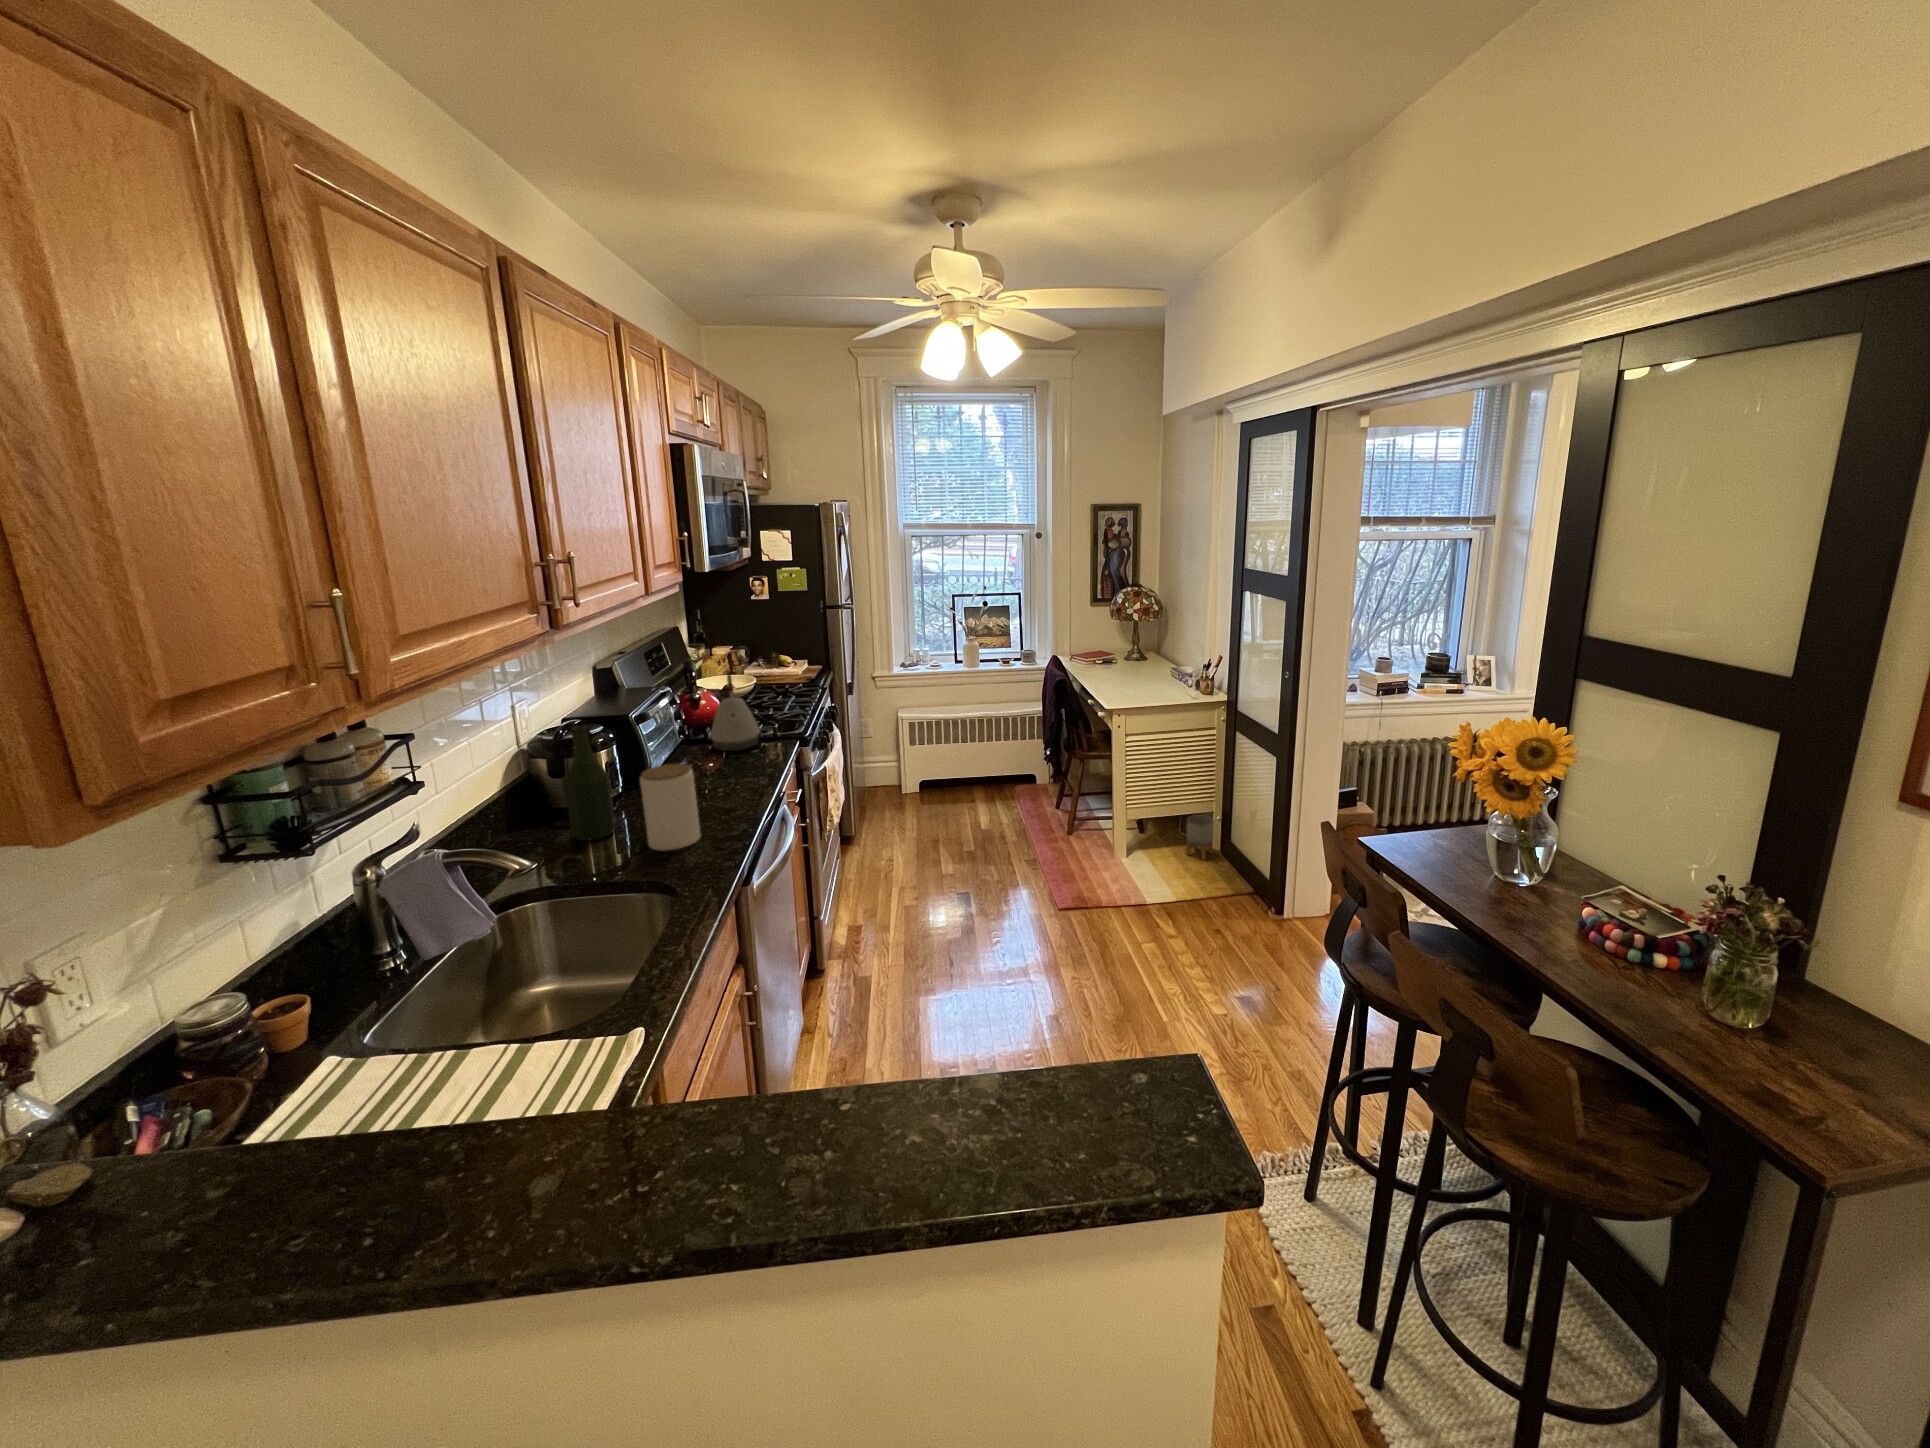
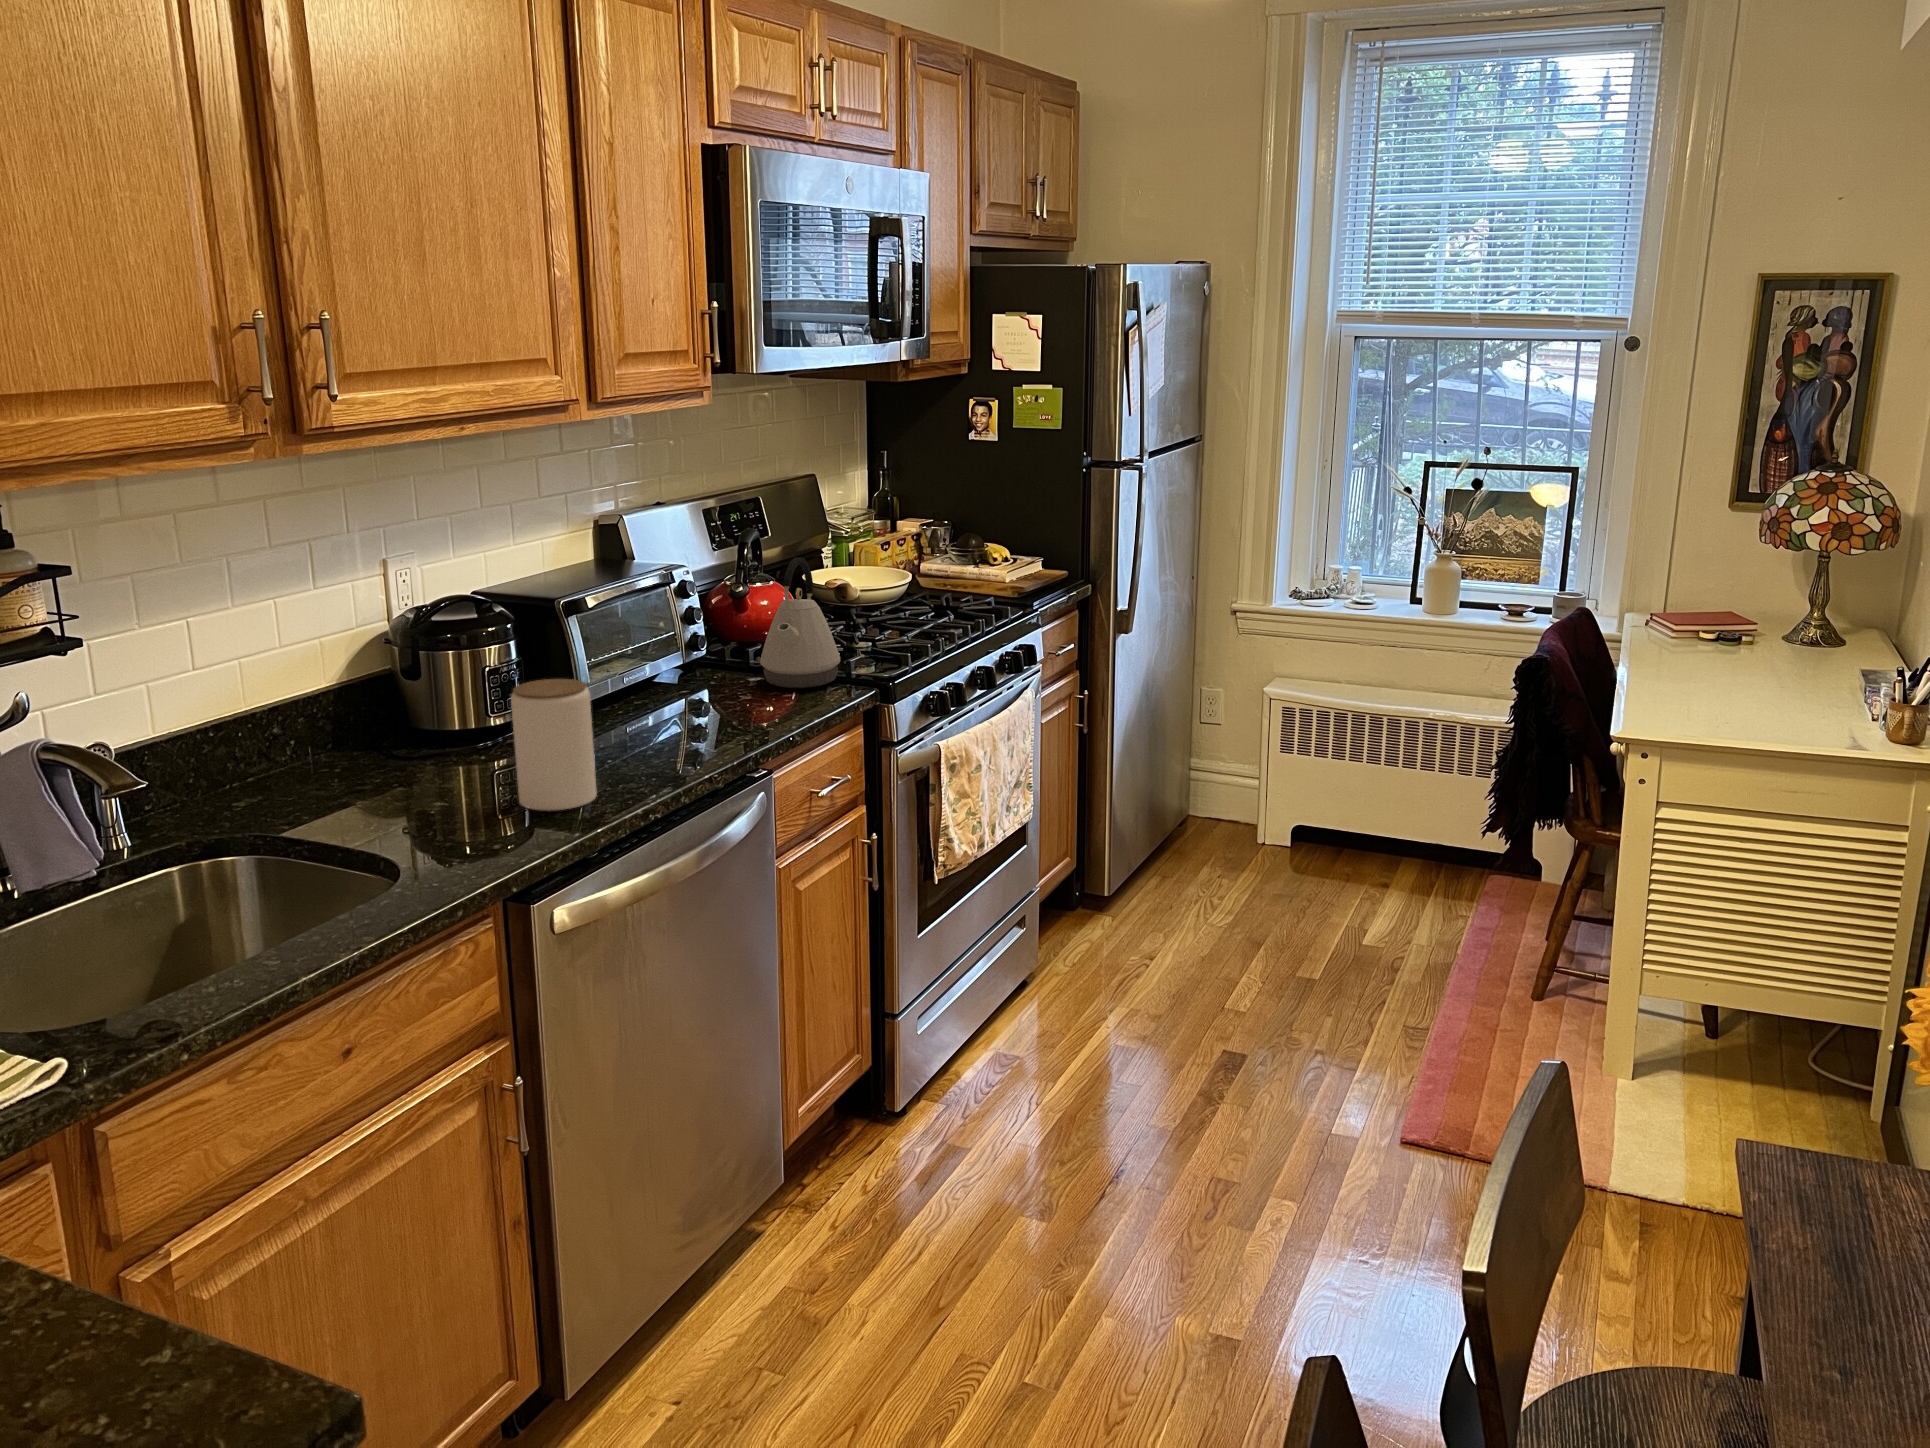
bottle: present [564,726,615,841] -> none [444,601,515,776]
planter: present [1186,815,1214,859] -> none [1786,1025,1869,1134]

